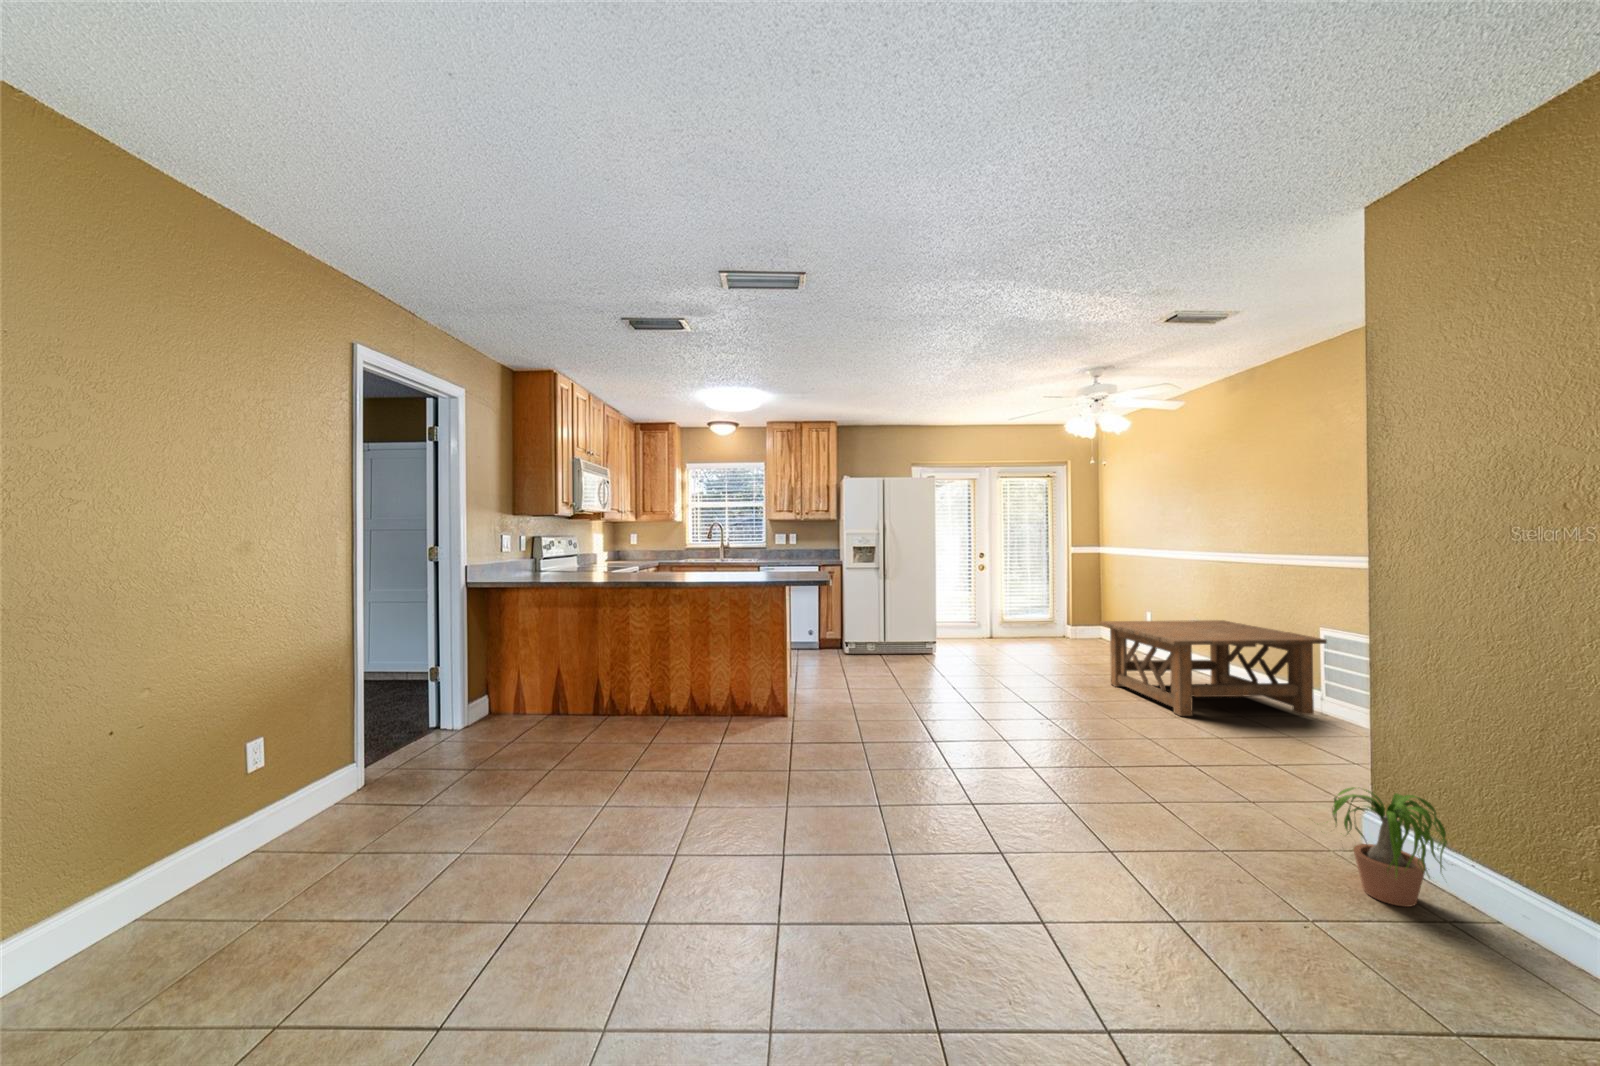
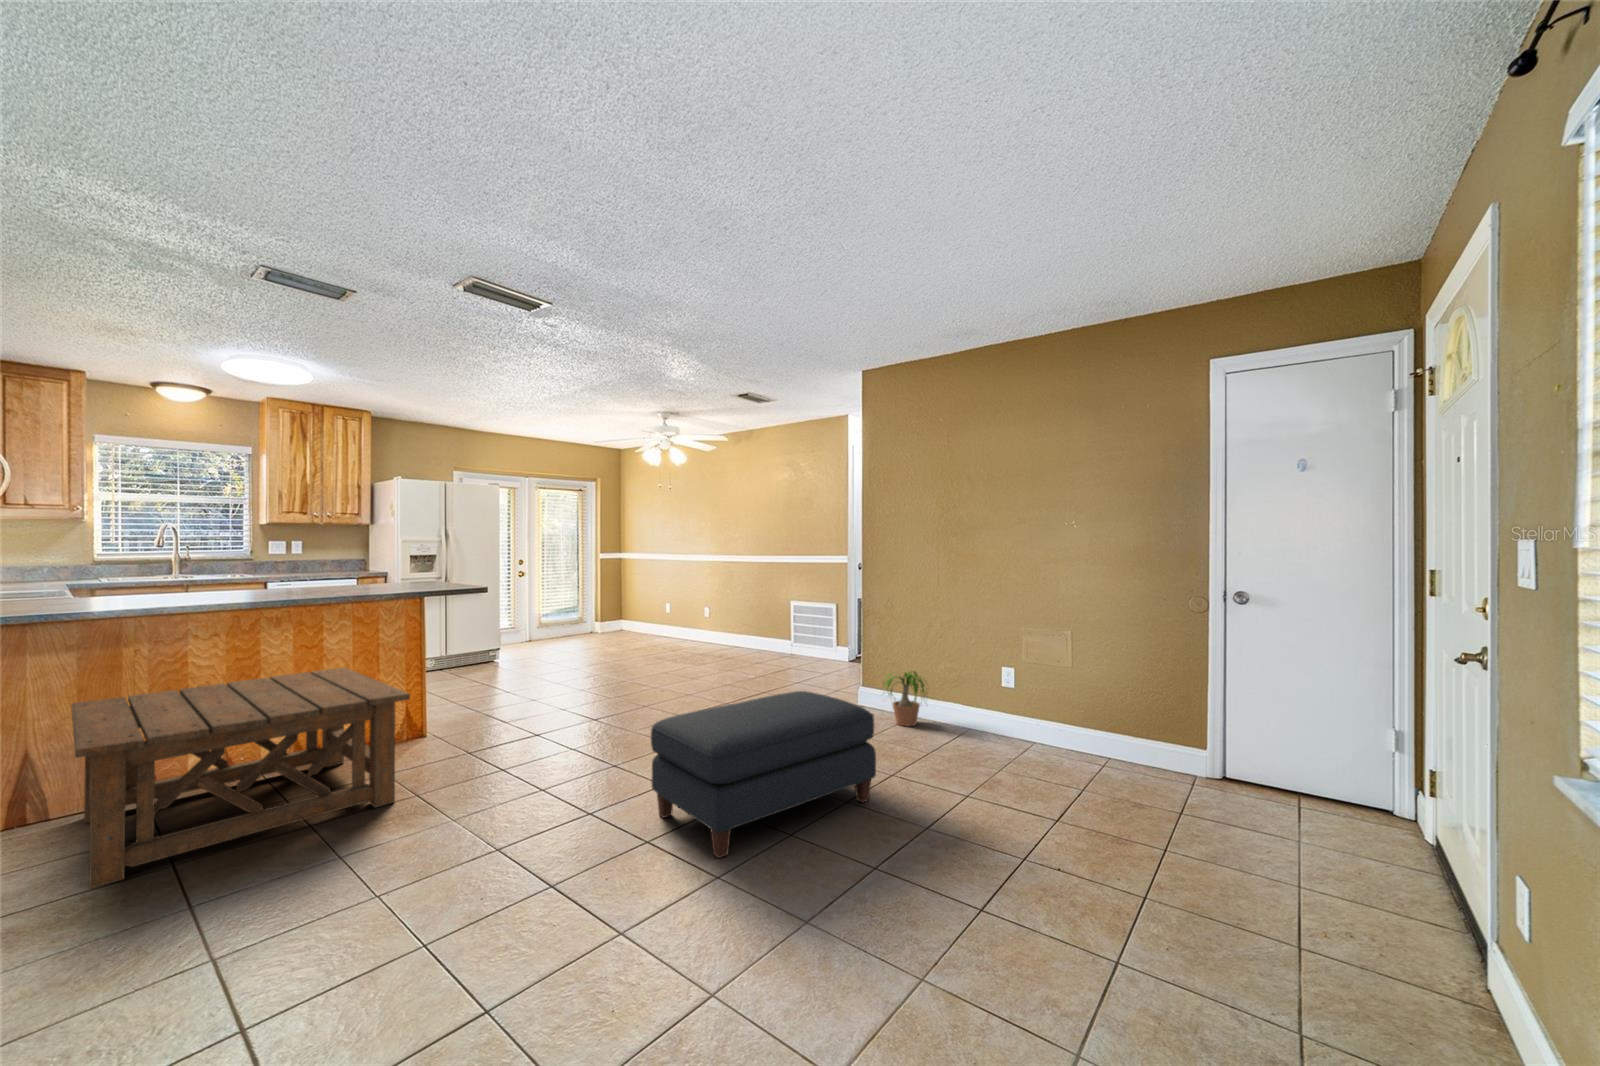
coffee table: present [1100,620,1327,716] -> present [72,667,410,888]
ottoman: none [780,756,1107,995] -> present [651,691,876,858]

